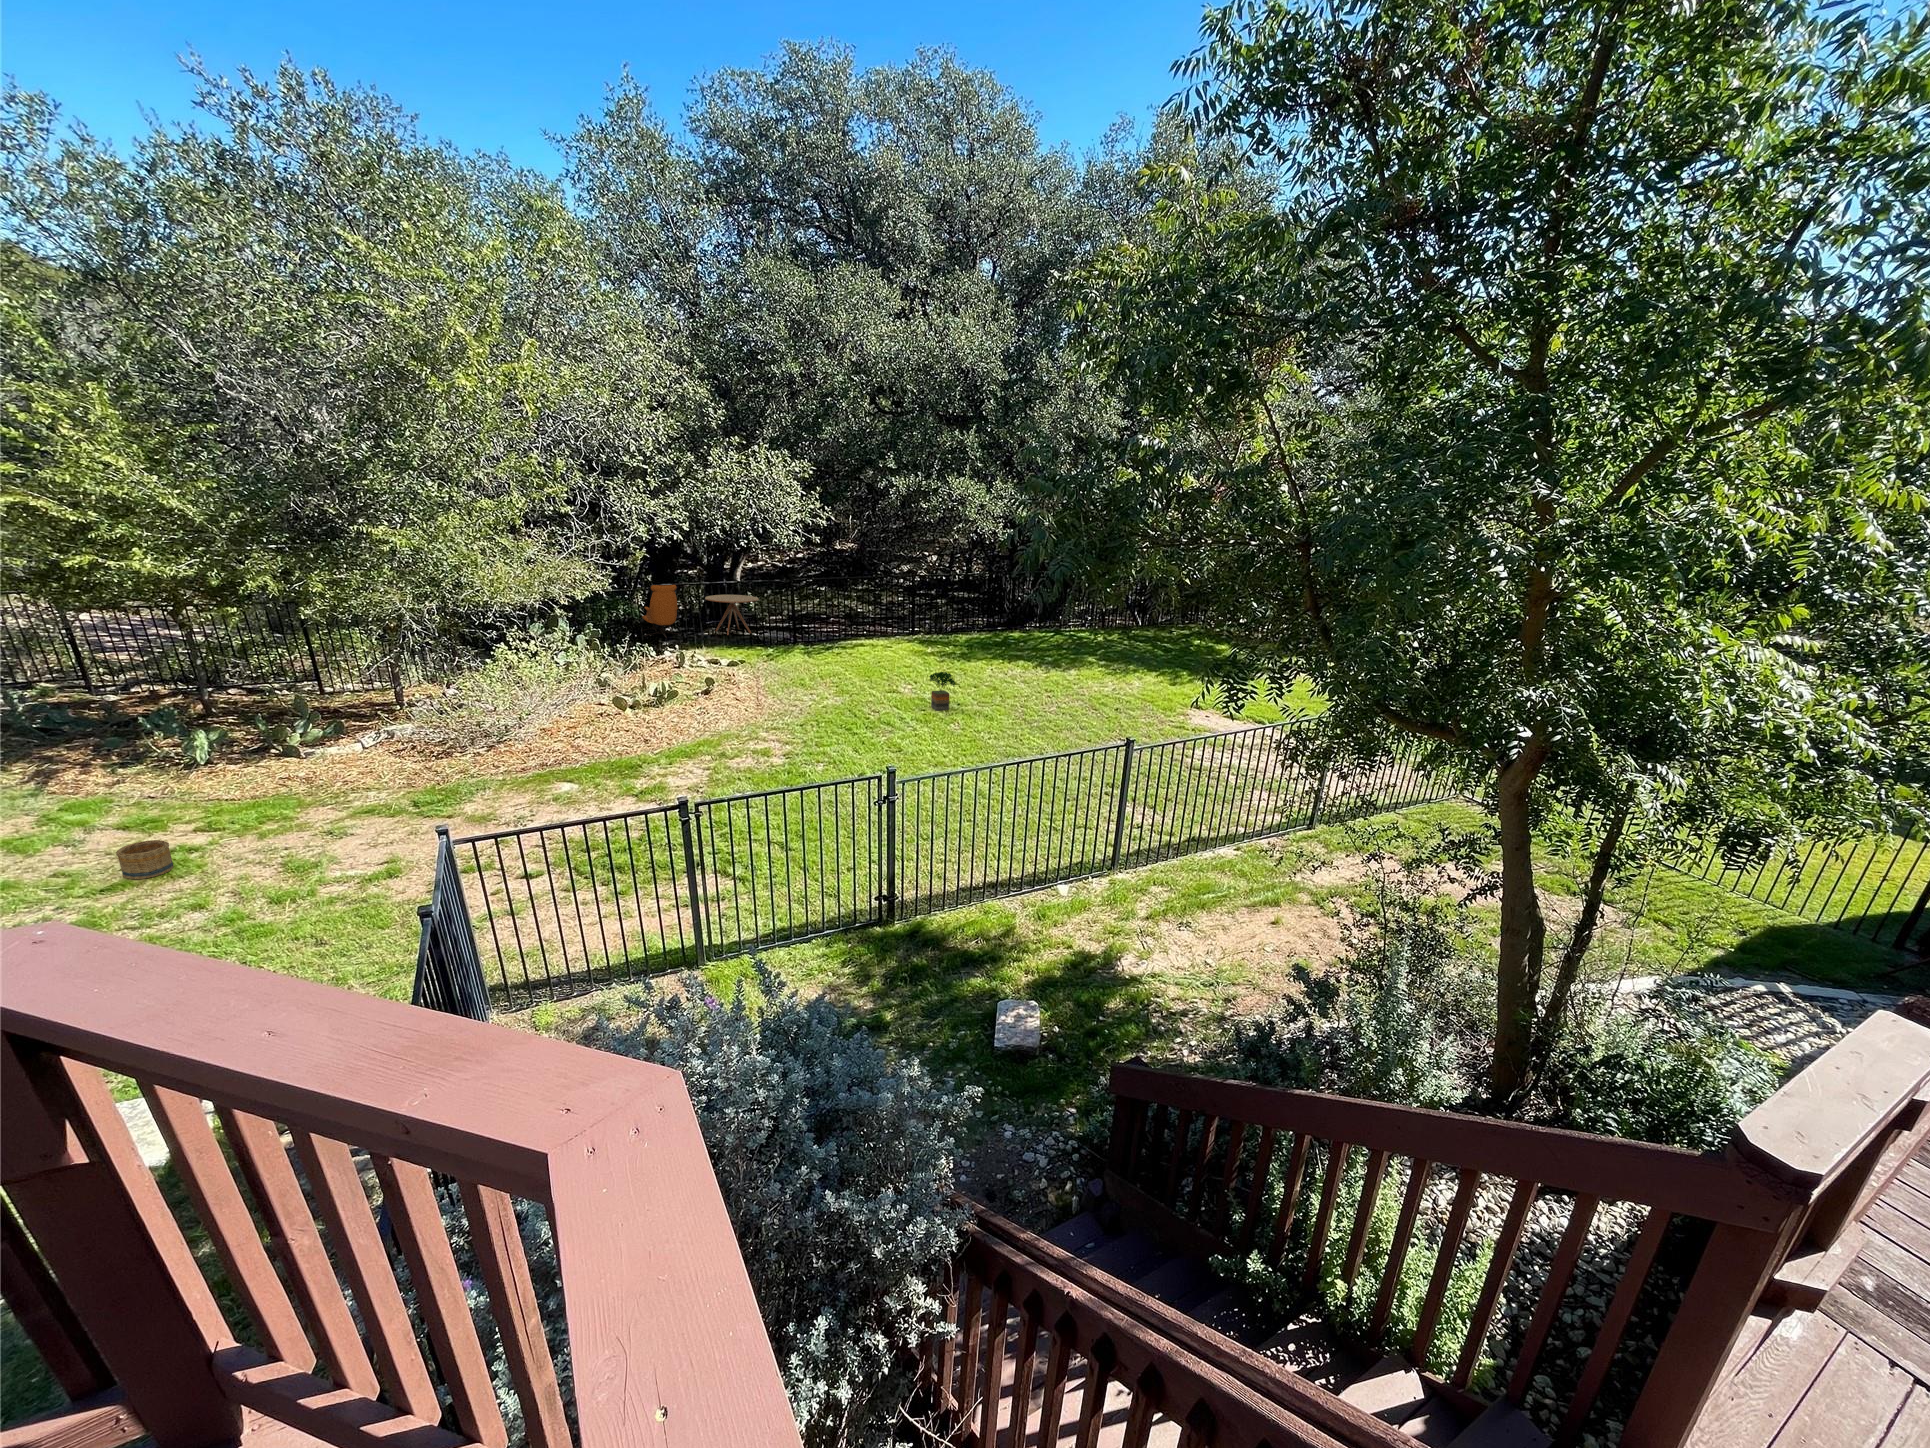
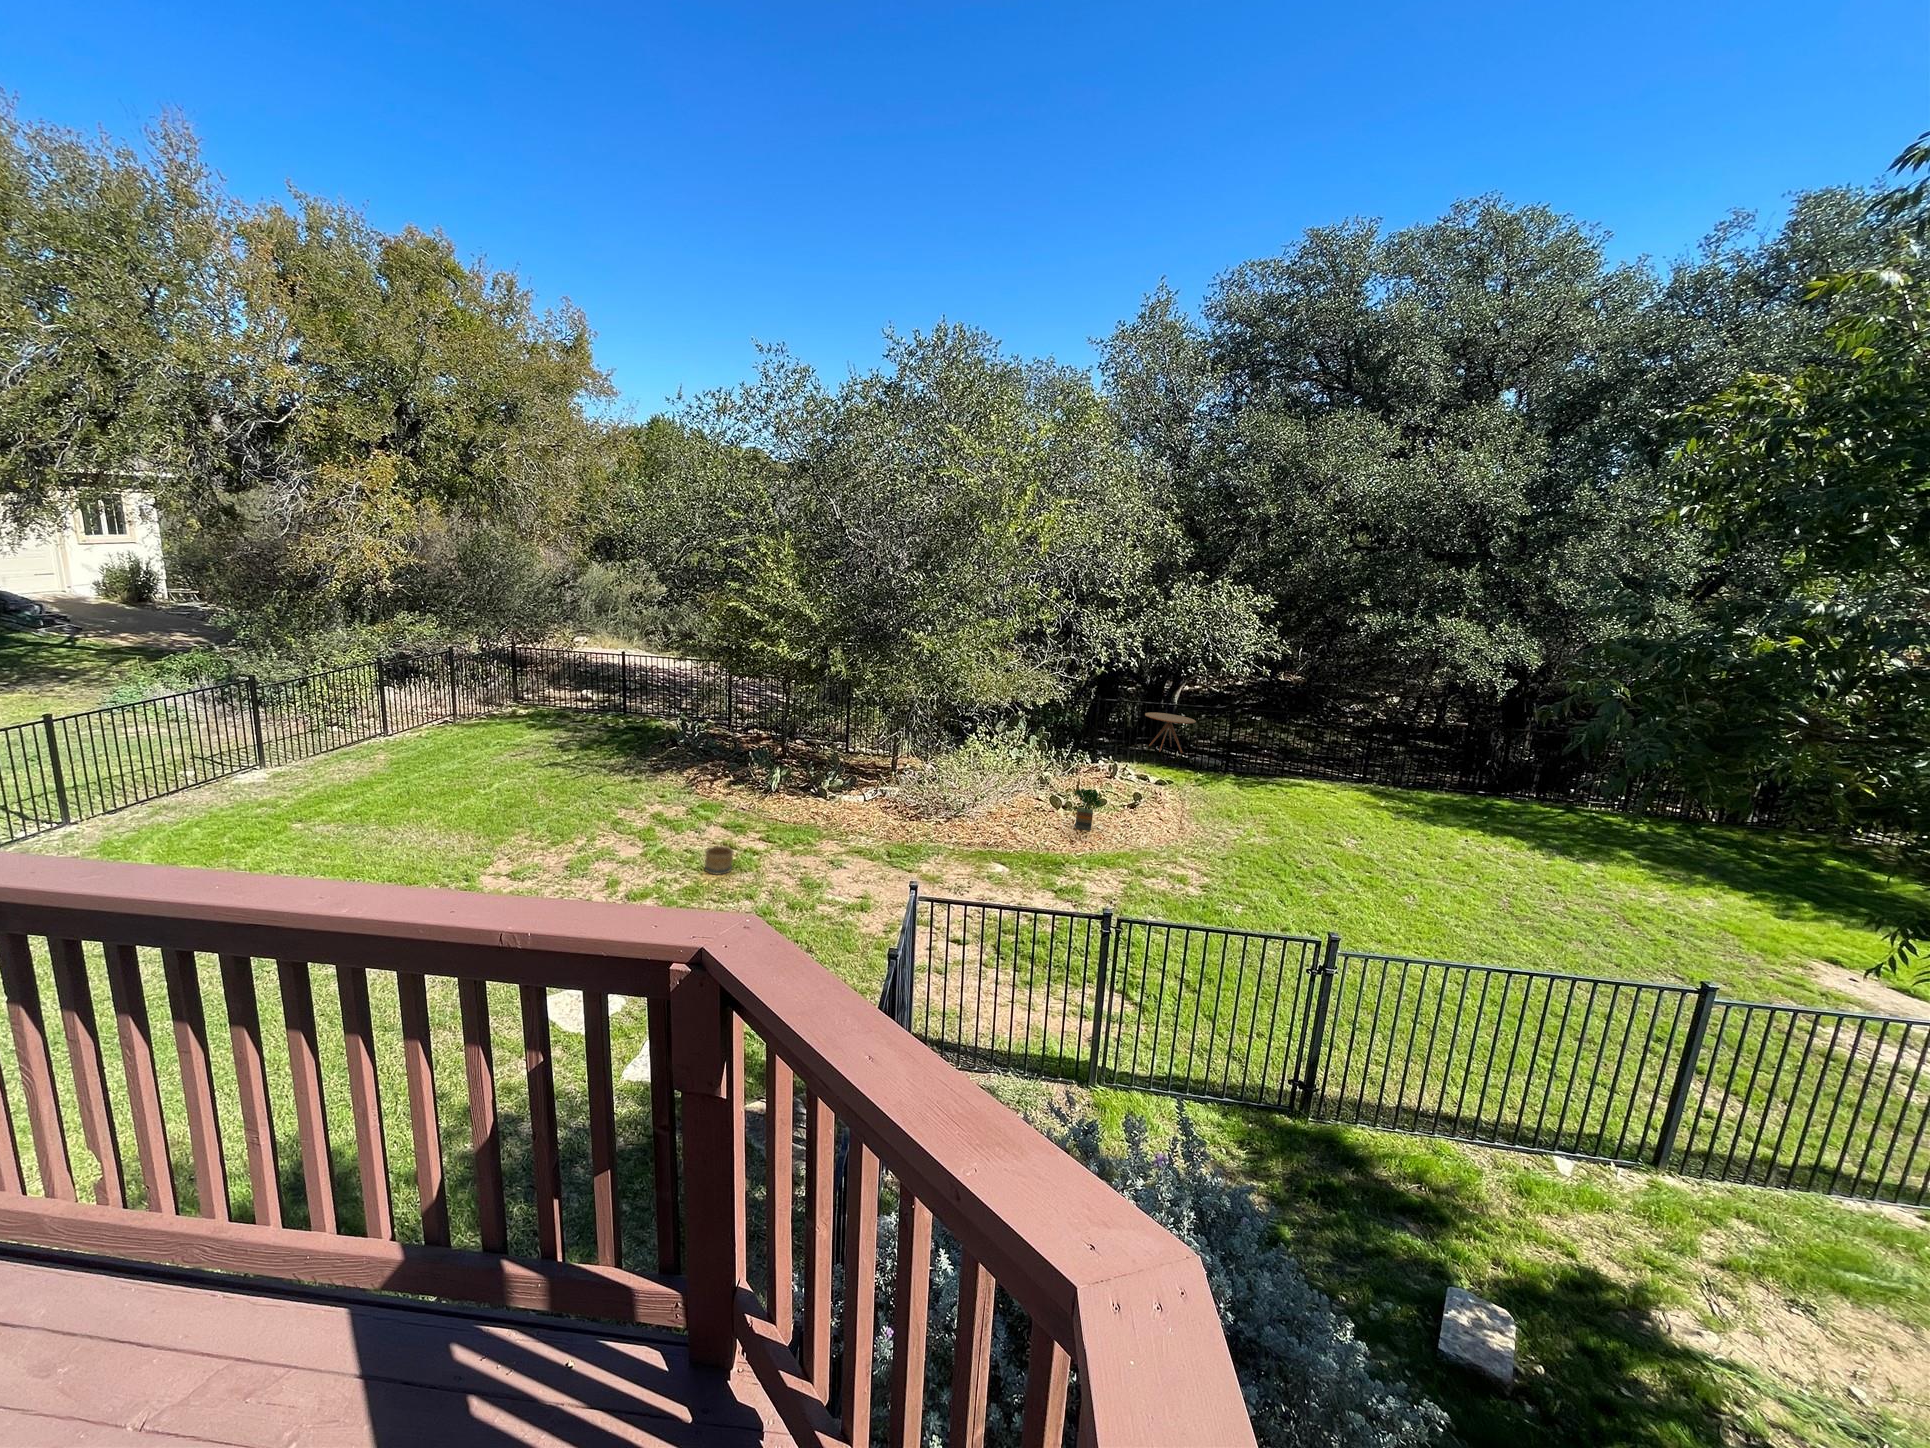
lounge chair: present [642,585,679,638] -> none [1084,697,1122,746]
potted tree: present [929,672,955,710] -> present [1075,789,1101,830]

